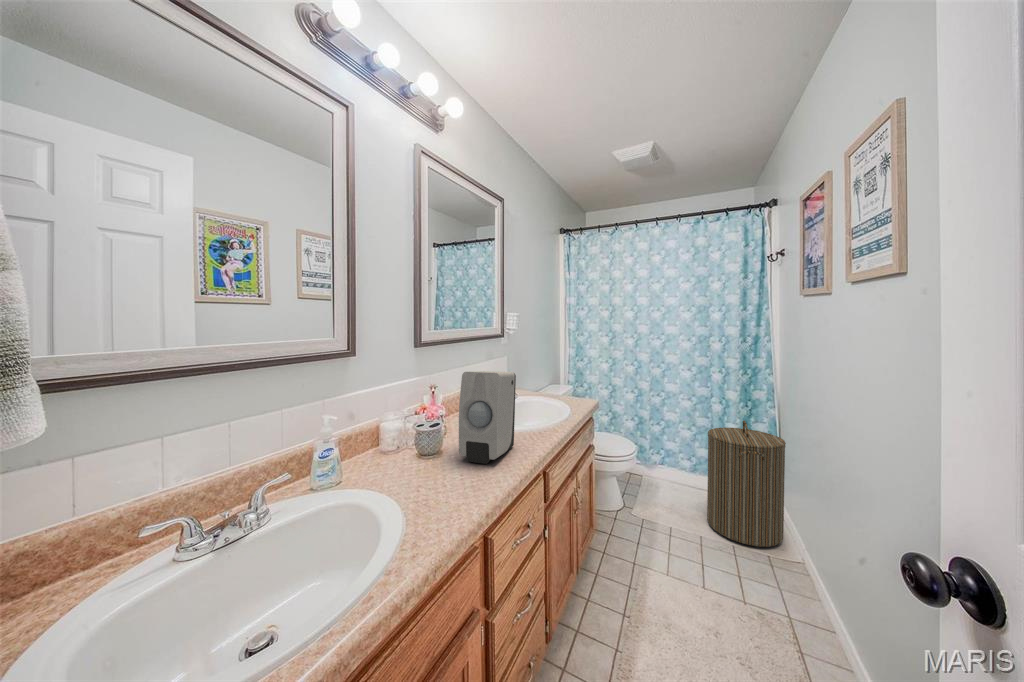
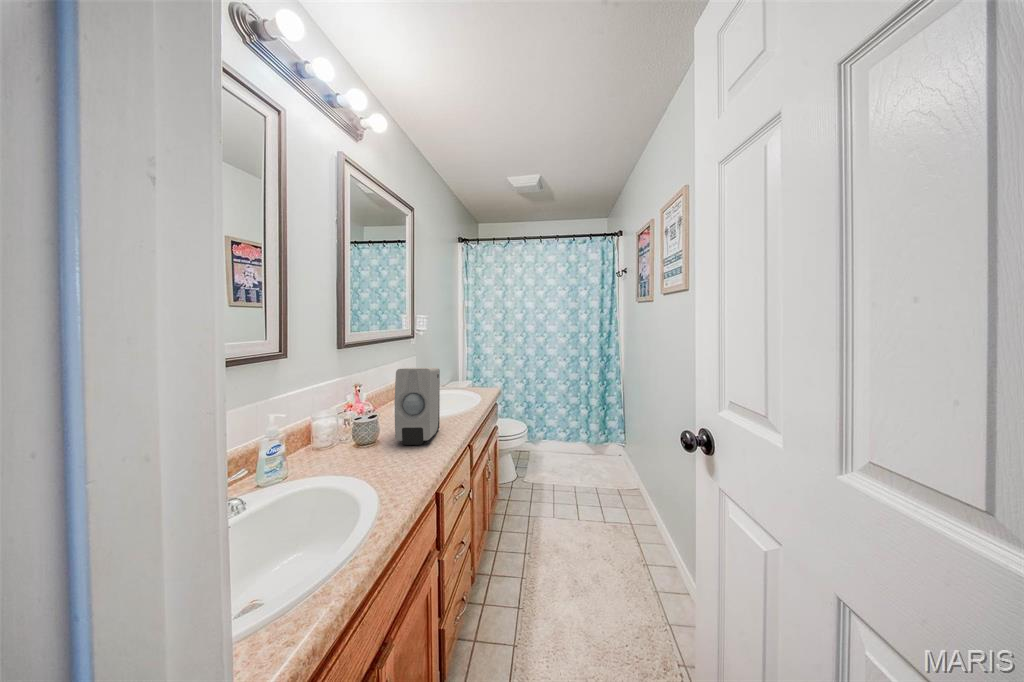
laundry hamper: present [707,421,786,547] -> none [579,396,629,488]

